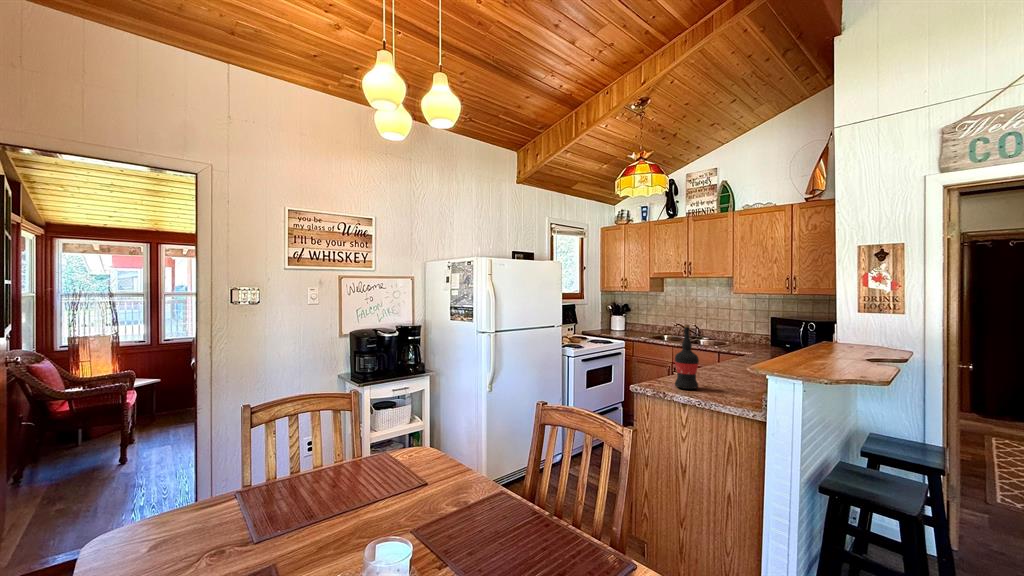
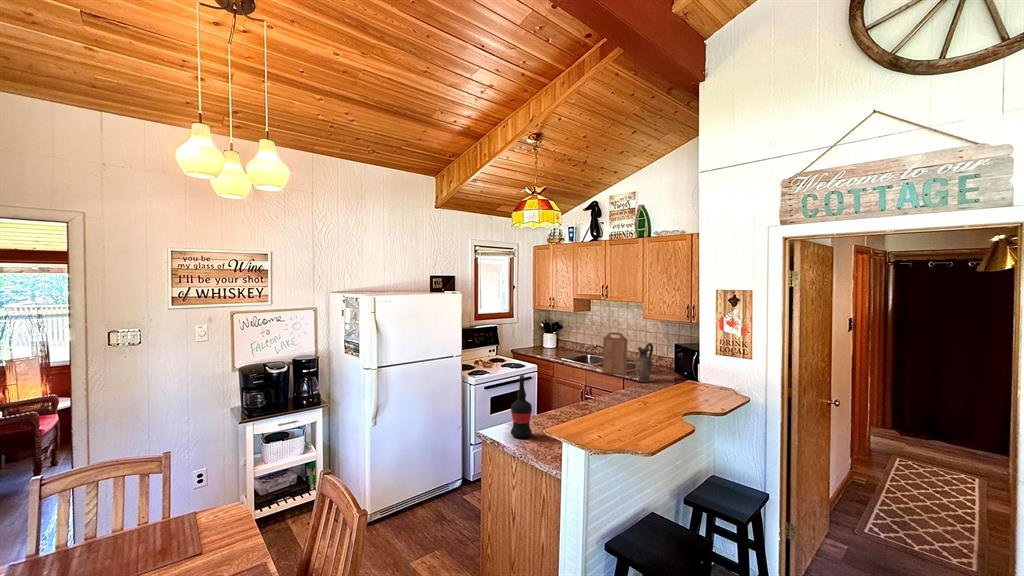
cutting board: none [694,305,721,348] -> present [603,332,627,375]
ceramic pitcher: none [736,313,755,352] -> present [635,343,653,382]

